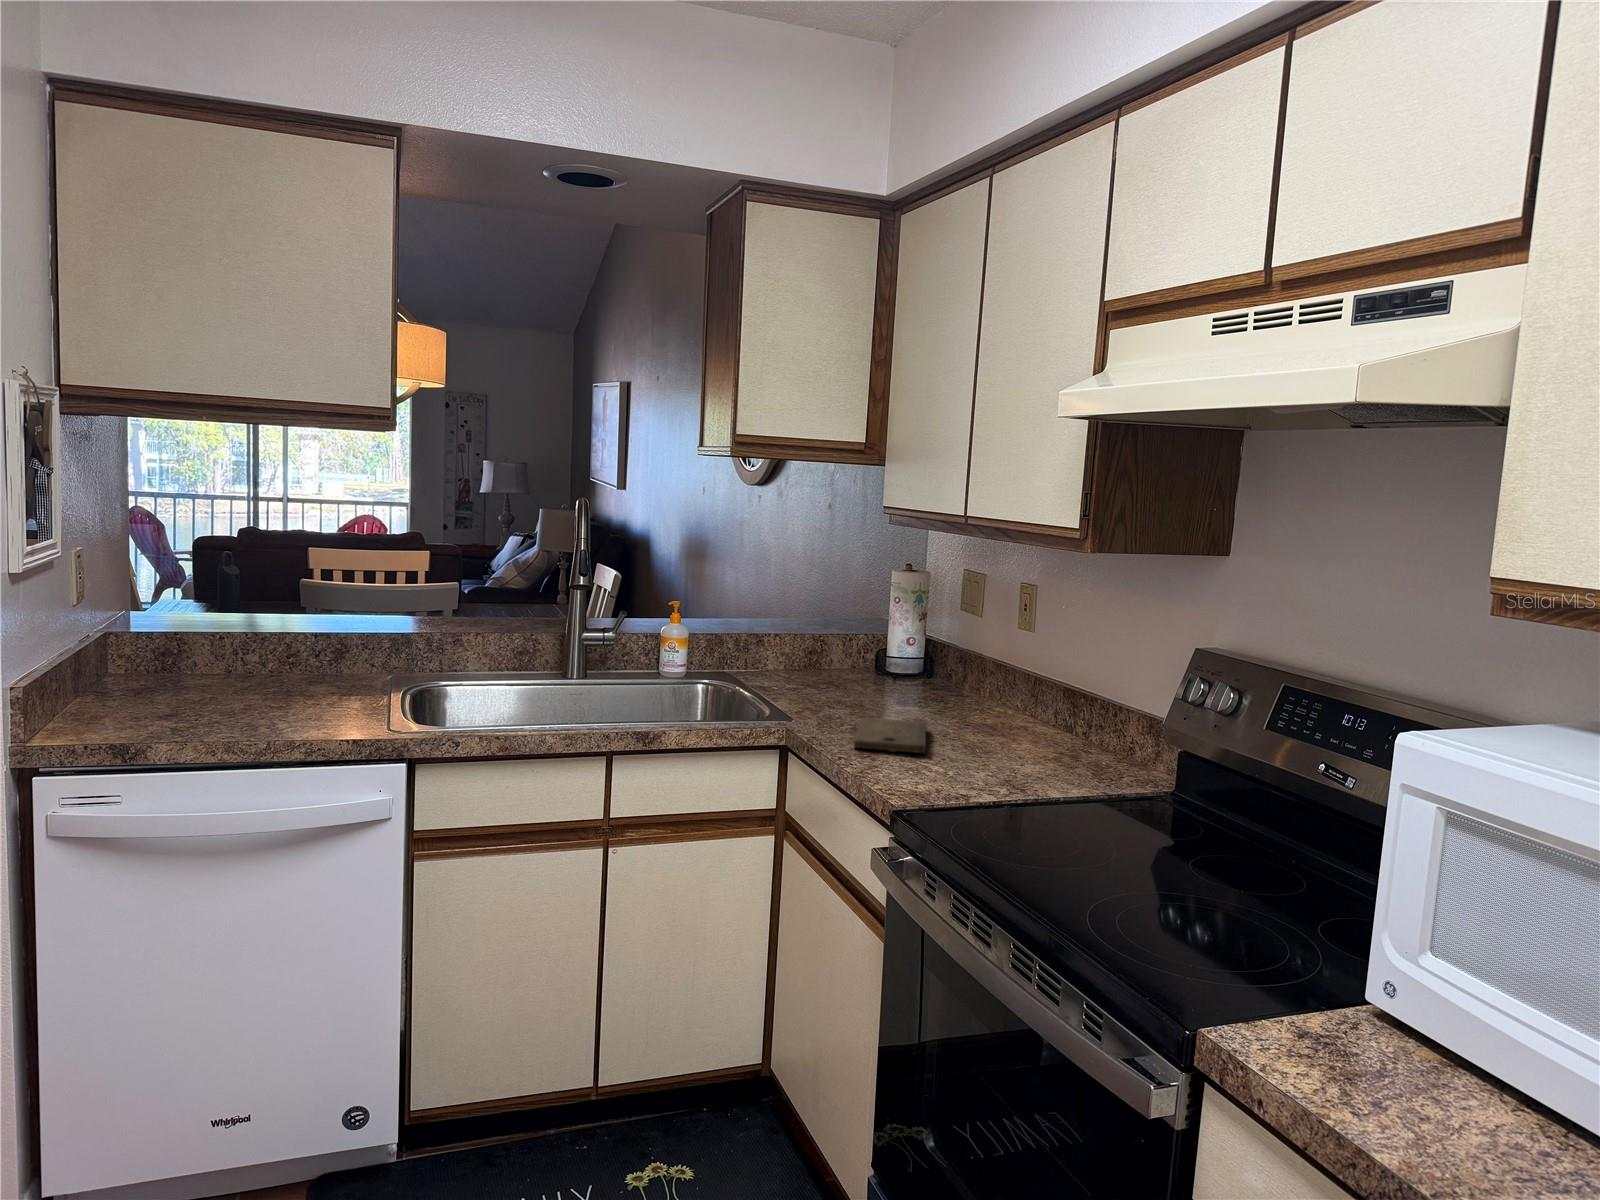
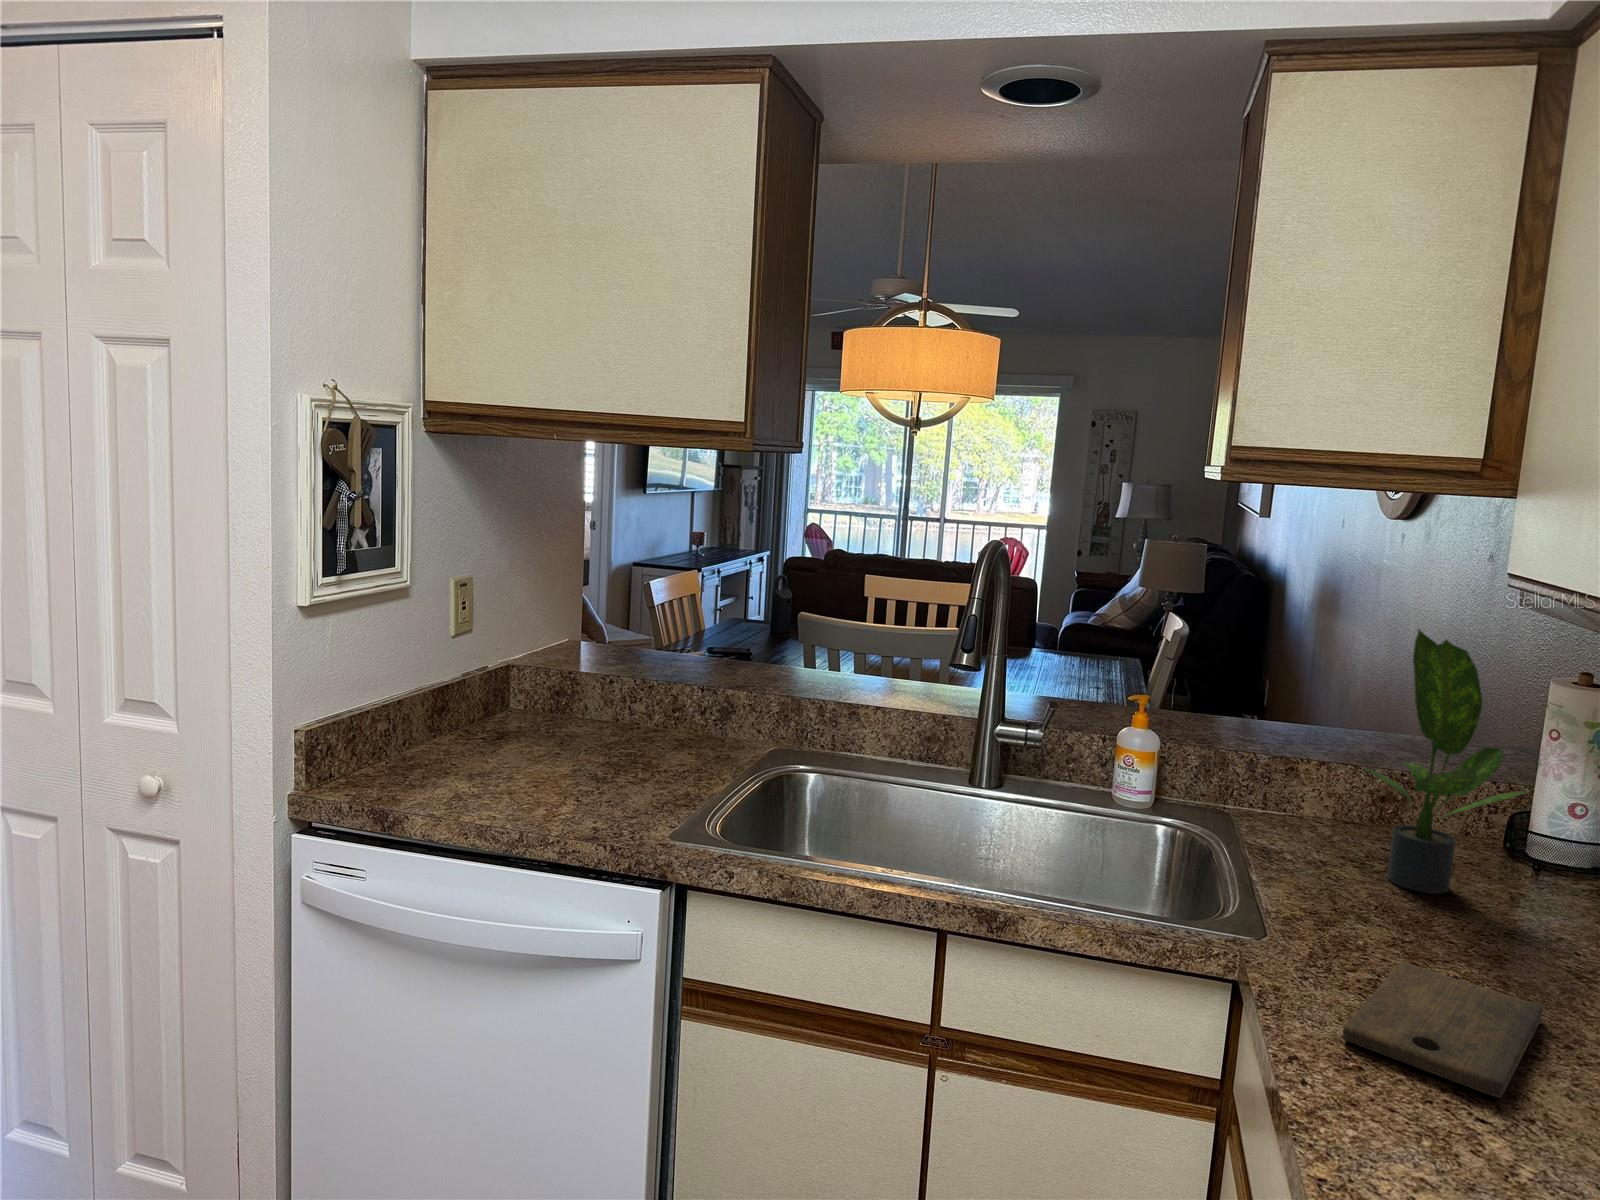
potted plant: none [814,542,899,694] -> present [1366,629,1526,894]

